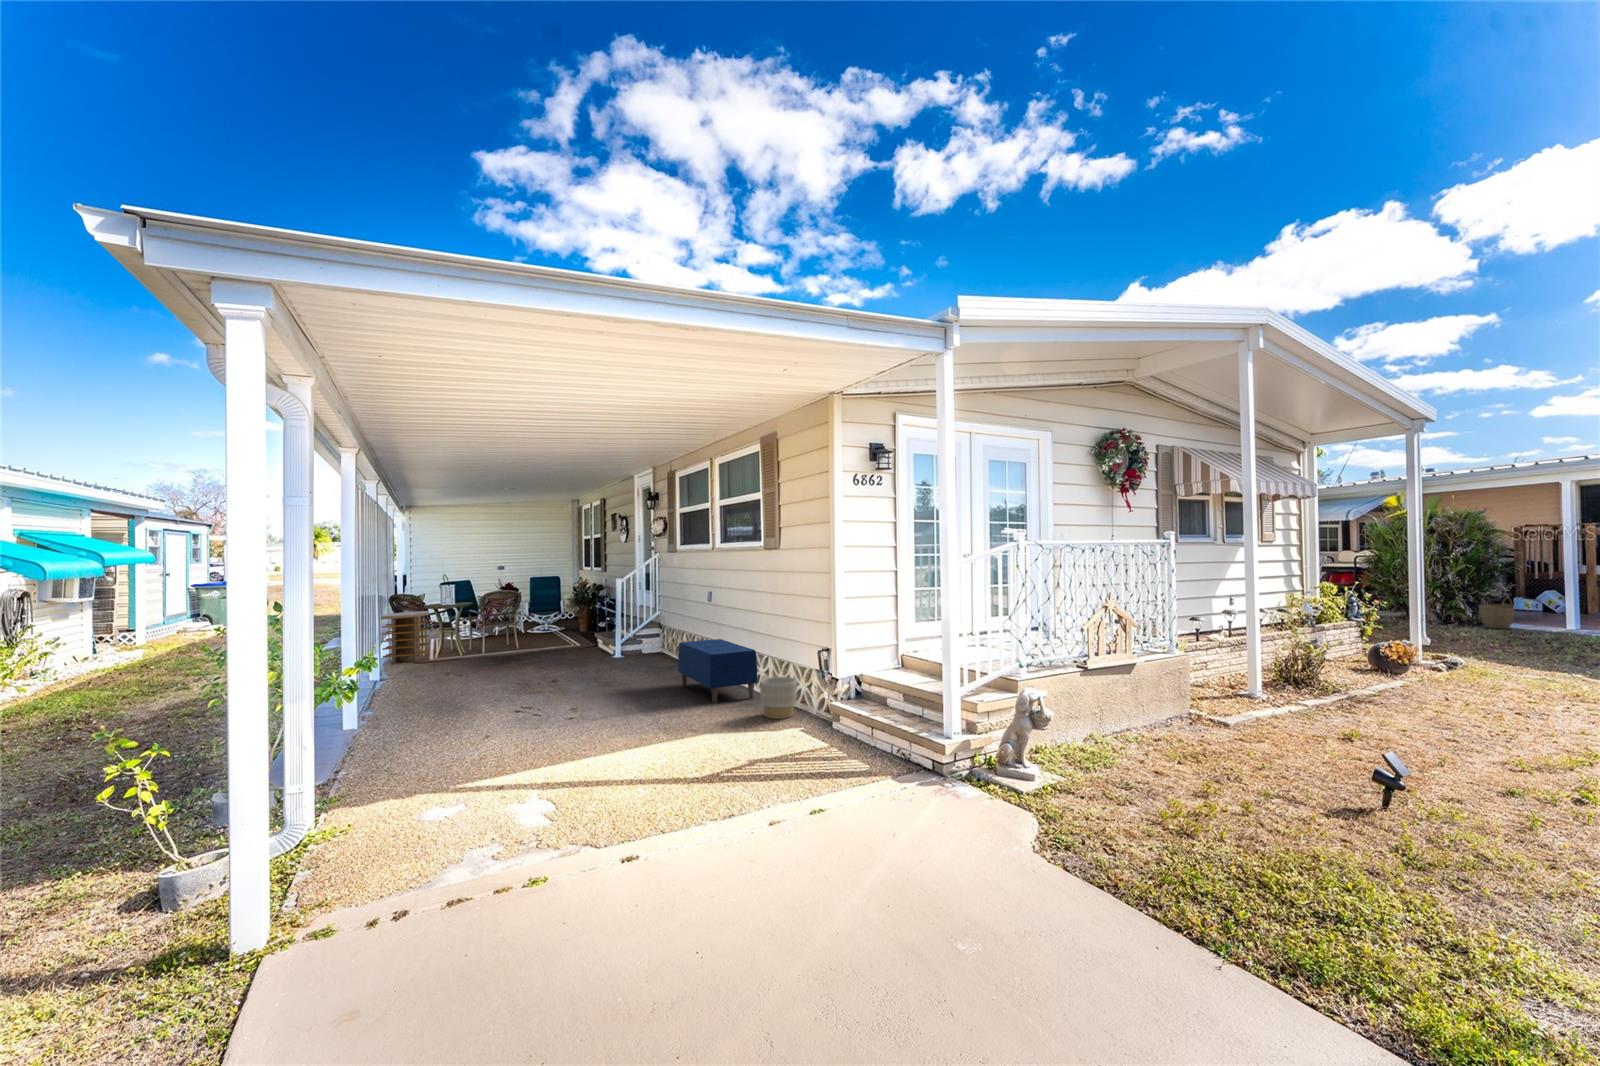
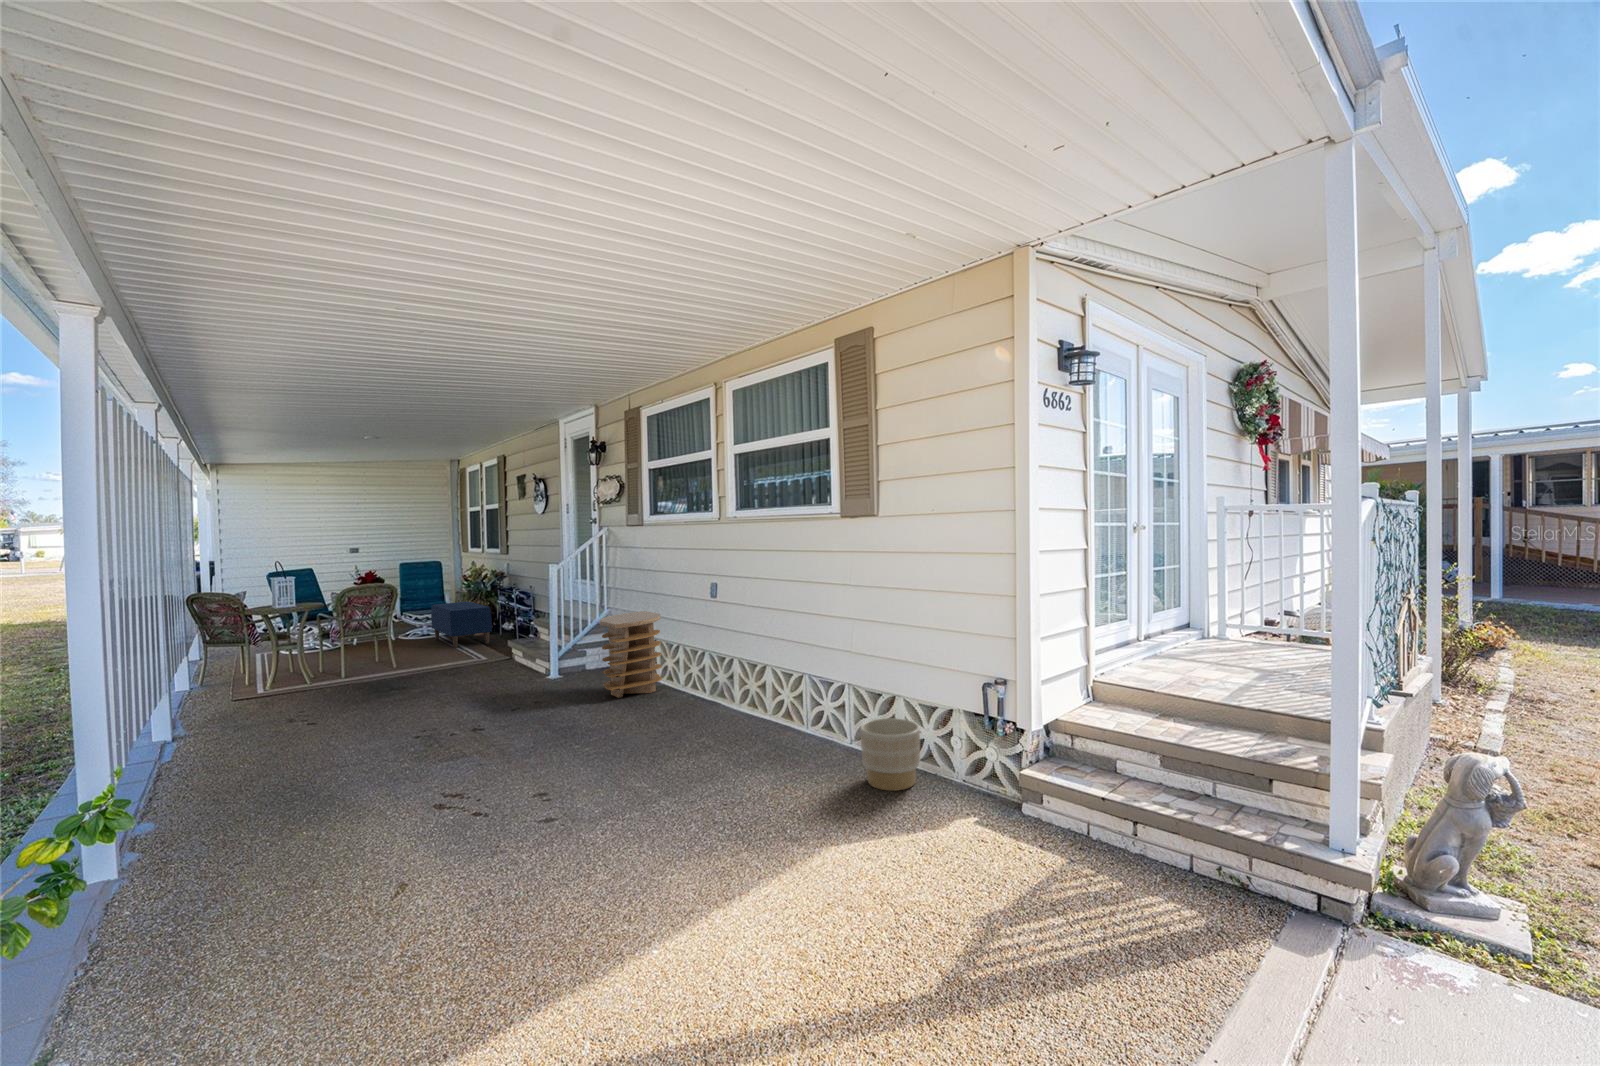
woven basket: present [1479,598,1515,629] -> none [1490,561,1525,595]
side table: present [381,611,429,663] -> present [600,611,662,698]
bench: present [678,639,757,703] -> present [431,601,492,648]

